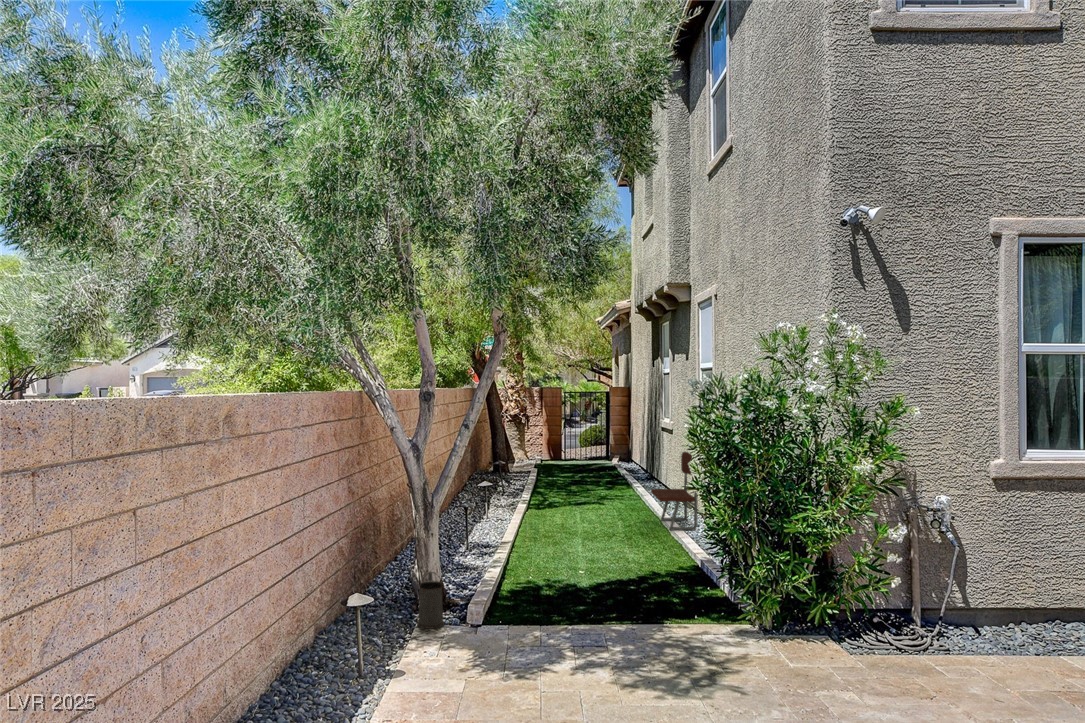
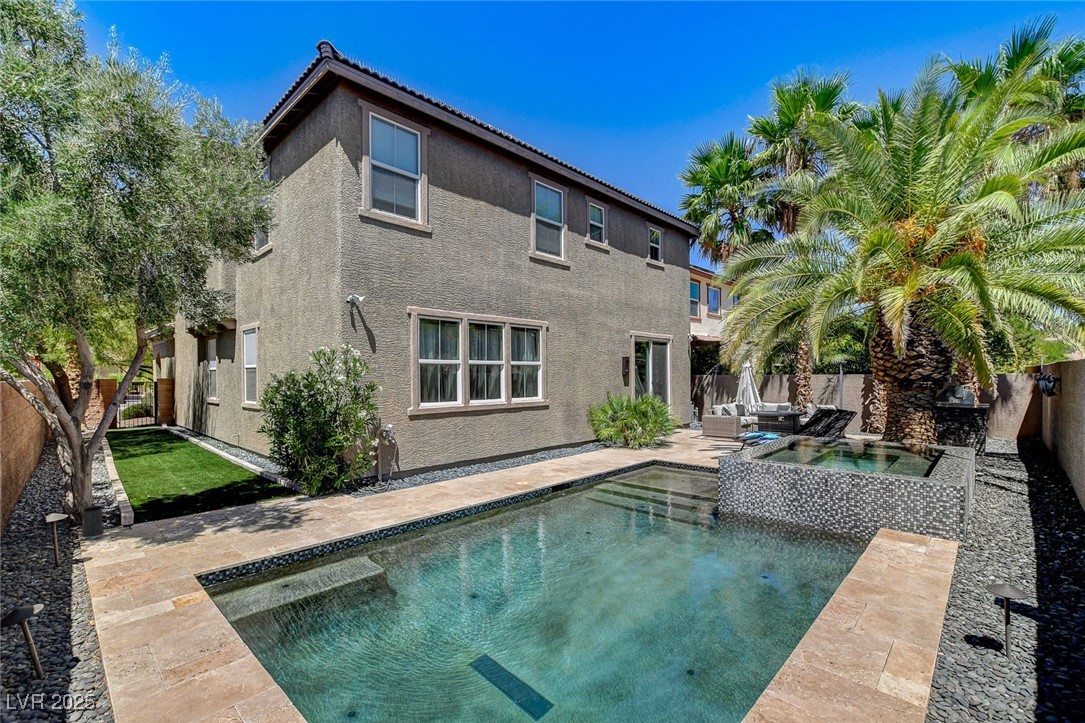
bench: present [651,452,698,530] -> none [214,415,248,460]

